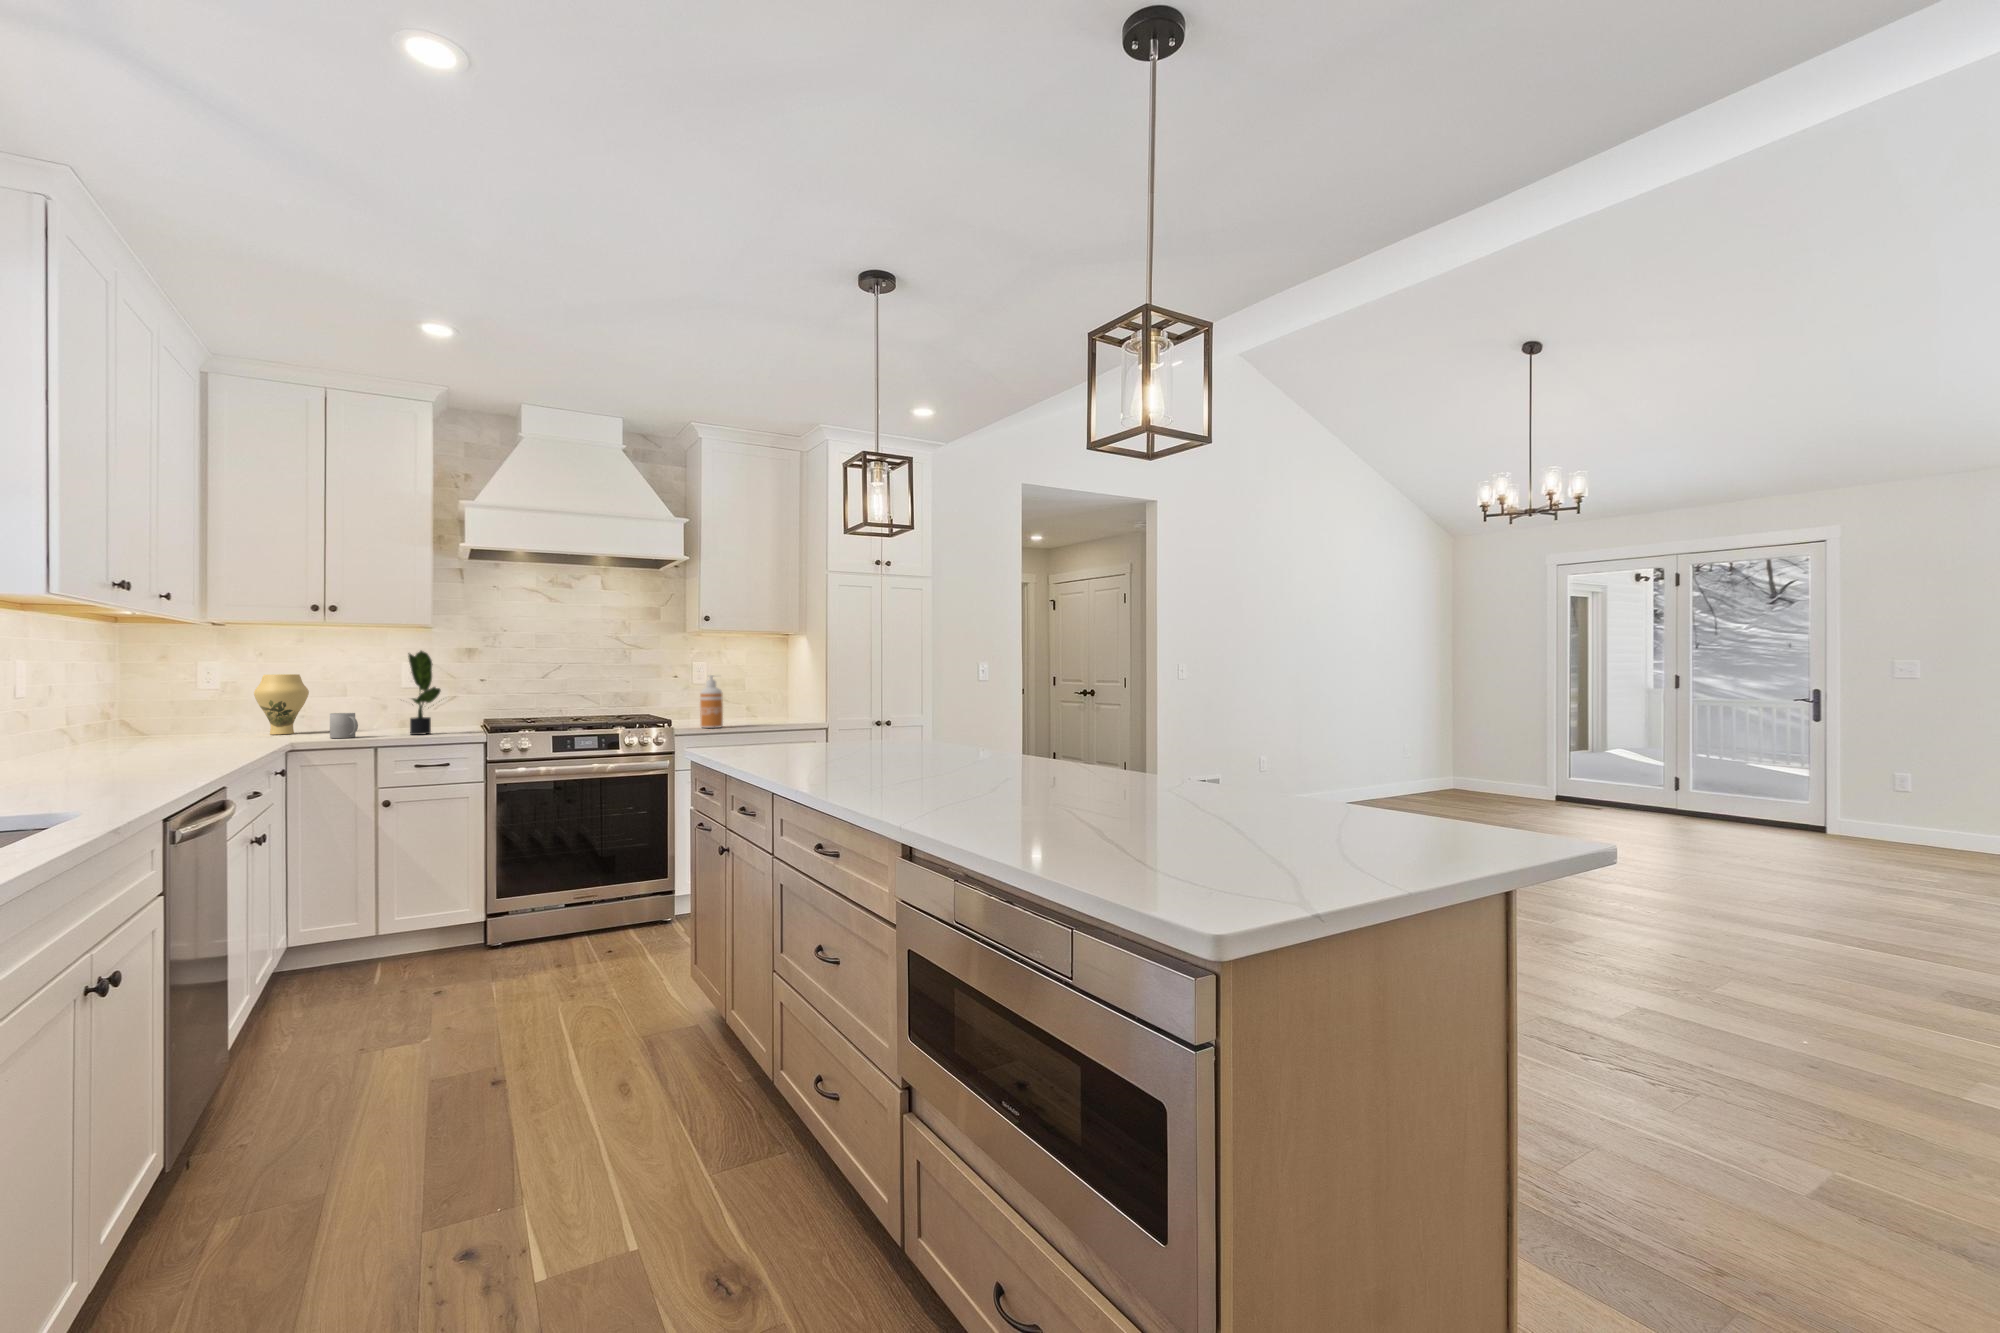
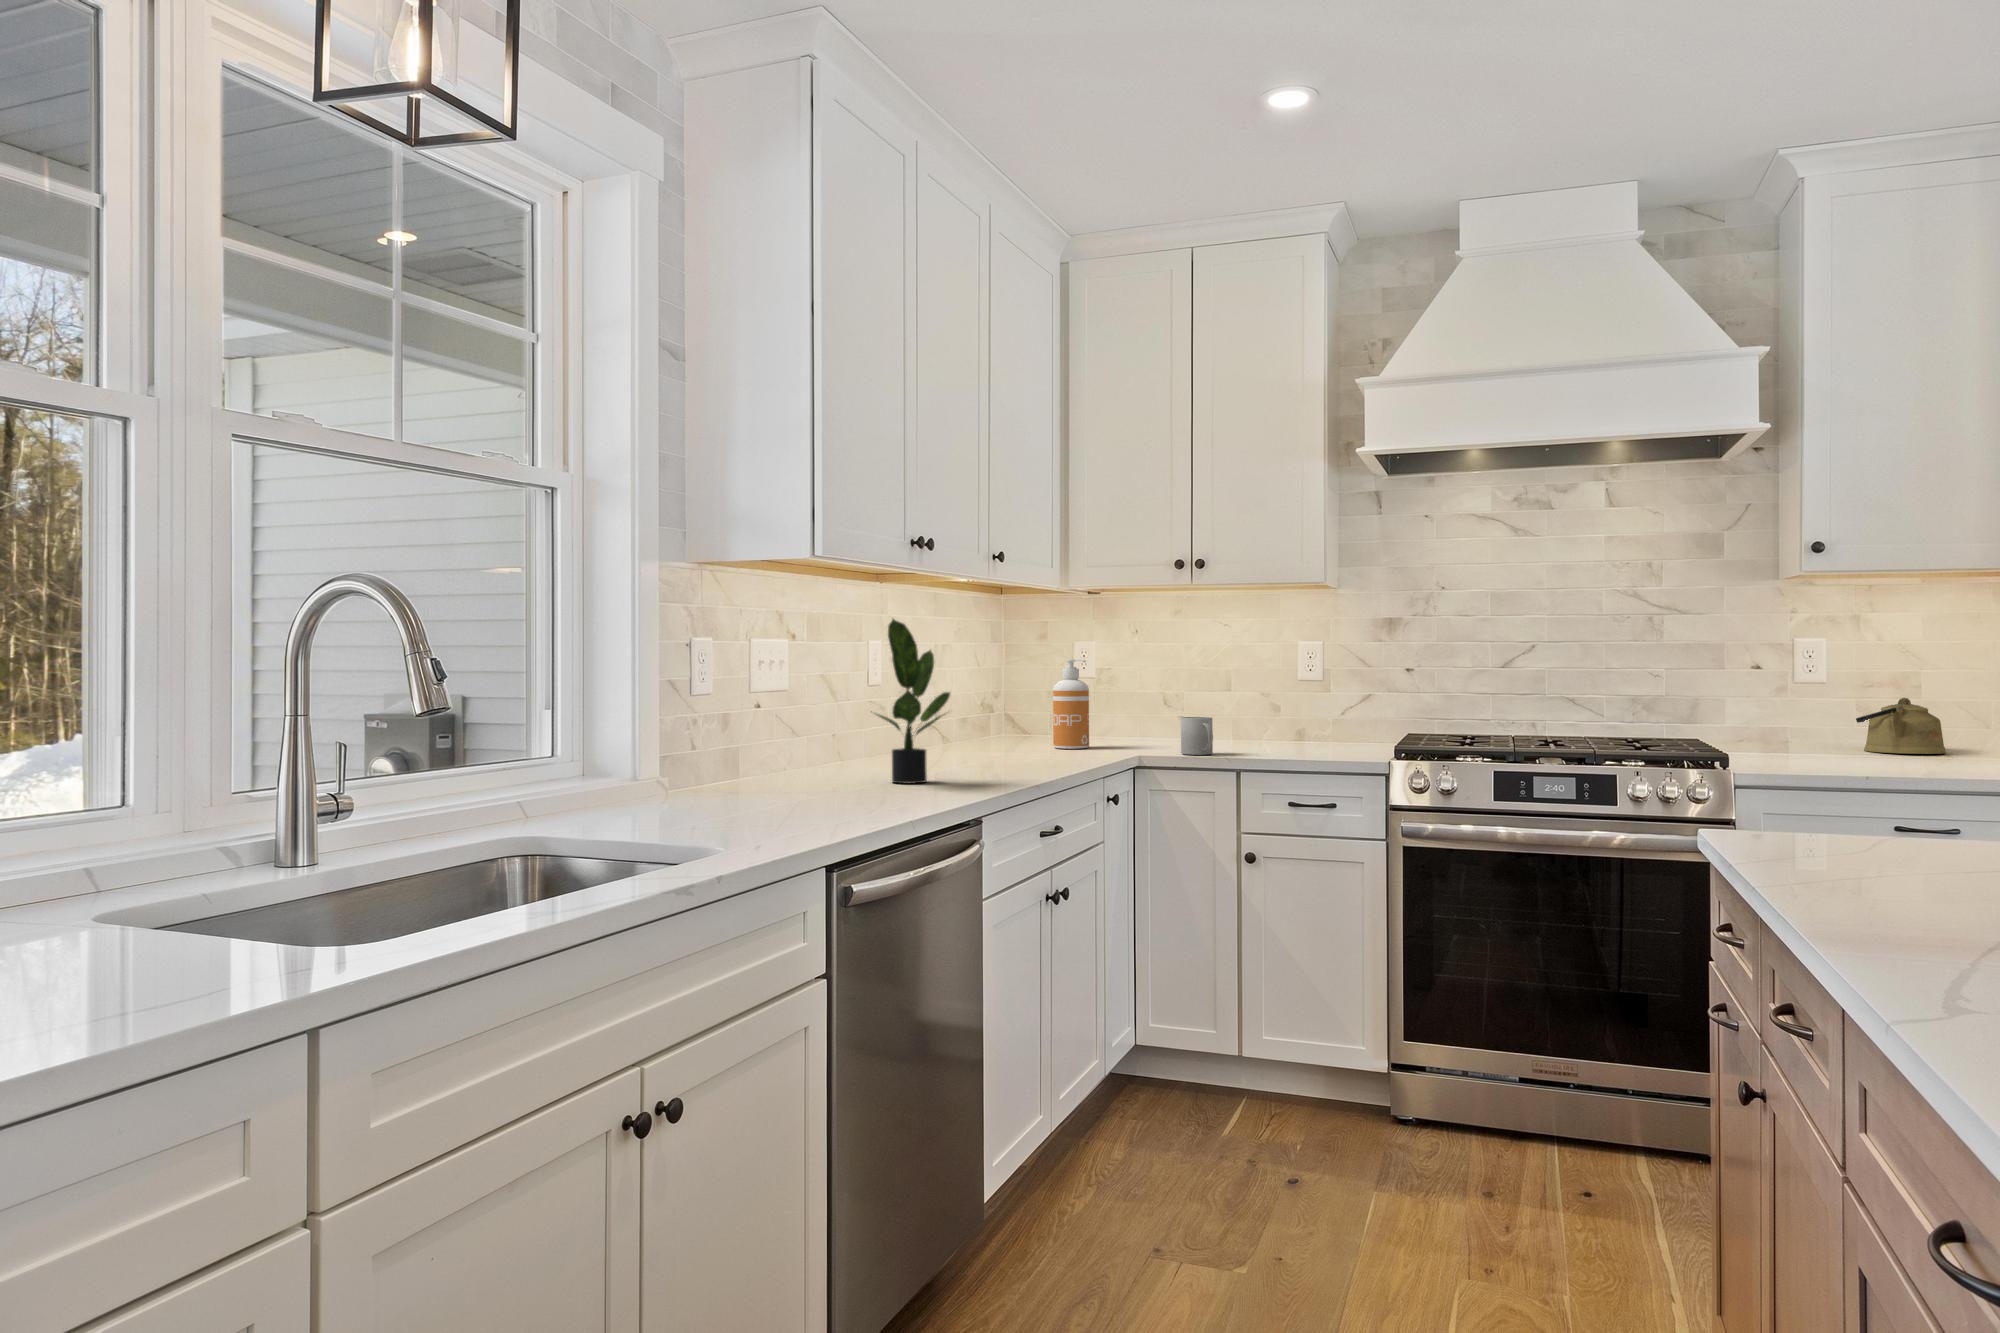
potted plant: present [408,651,441,735] -> present [871,619,950,783]
vase: present [254,674,309,735] -> none [1113,658,1174,742]
soap dispenser: present [700,675,723,728] -> present [1053,659,1089,749]
kettle: none [725,692,762,718] -> present [1856,698,1946,754]

